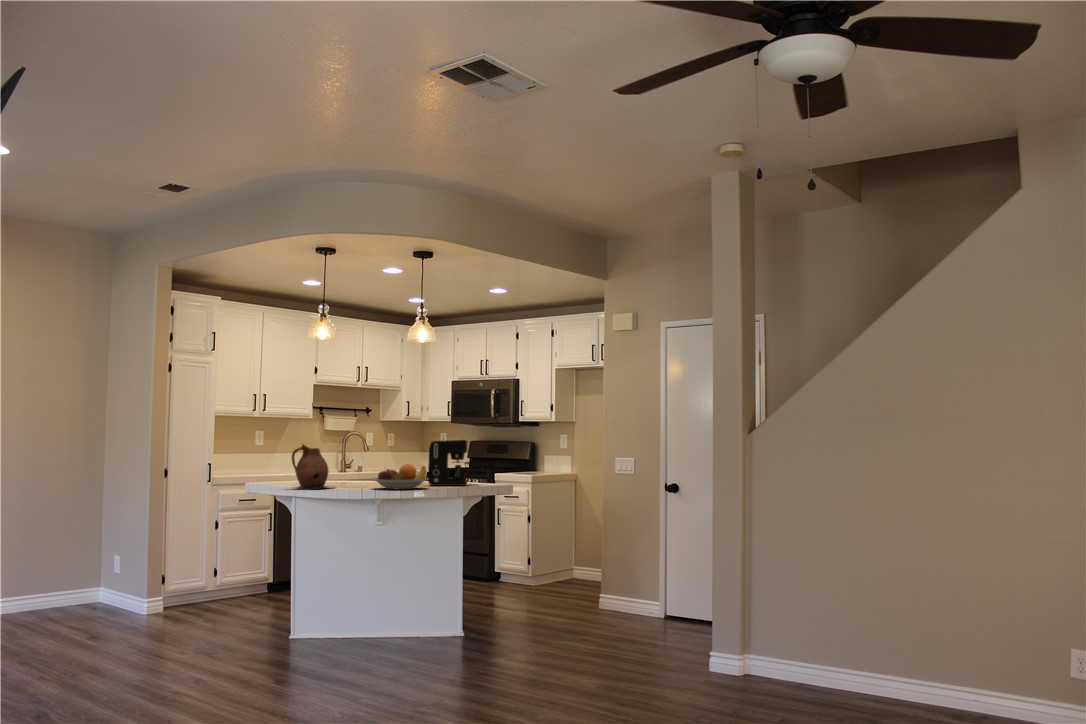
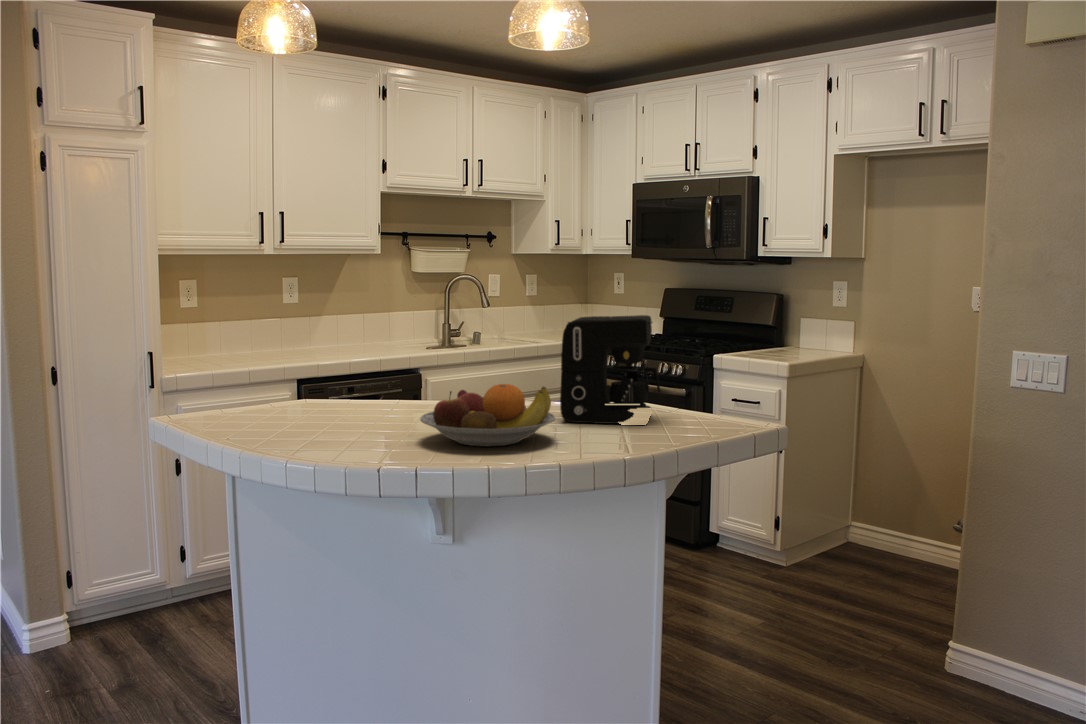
ceramic pitcher: present [292,443,329,489] -> none [242,329,347,442]

